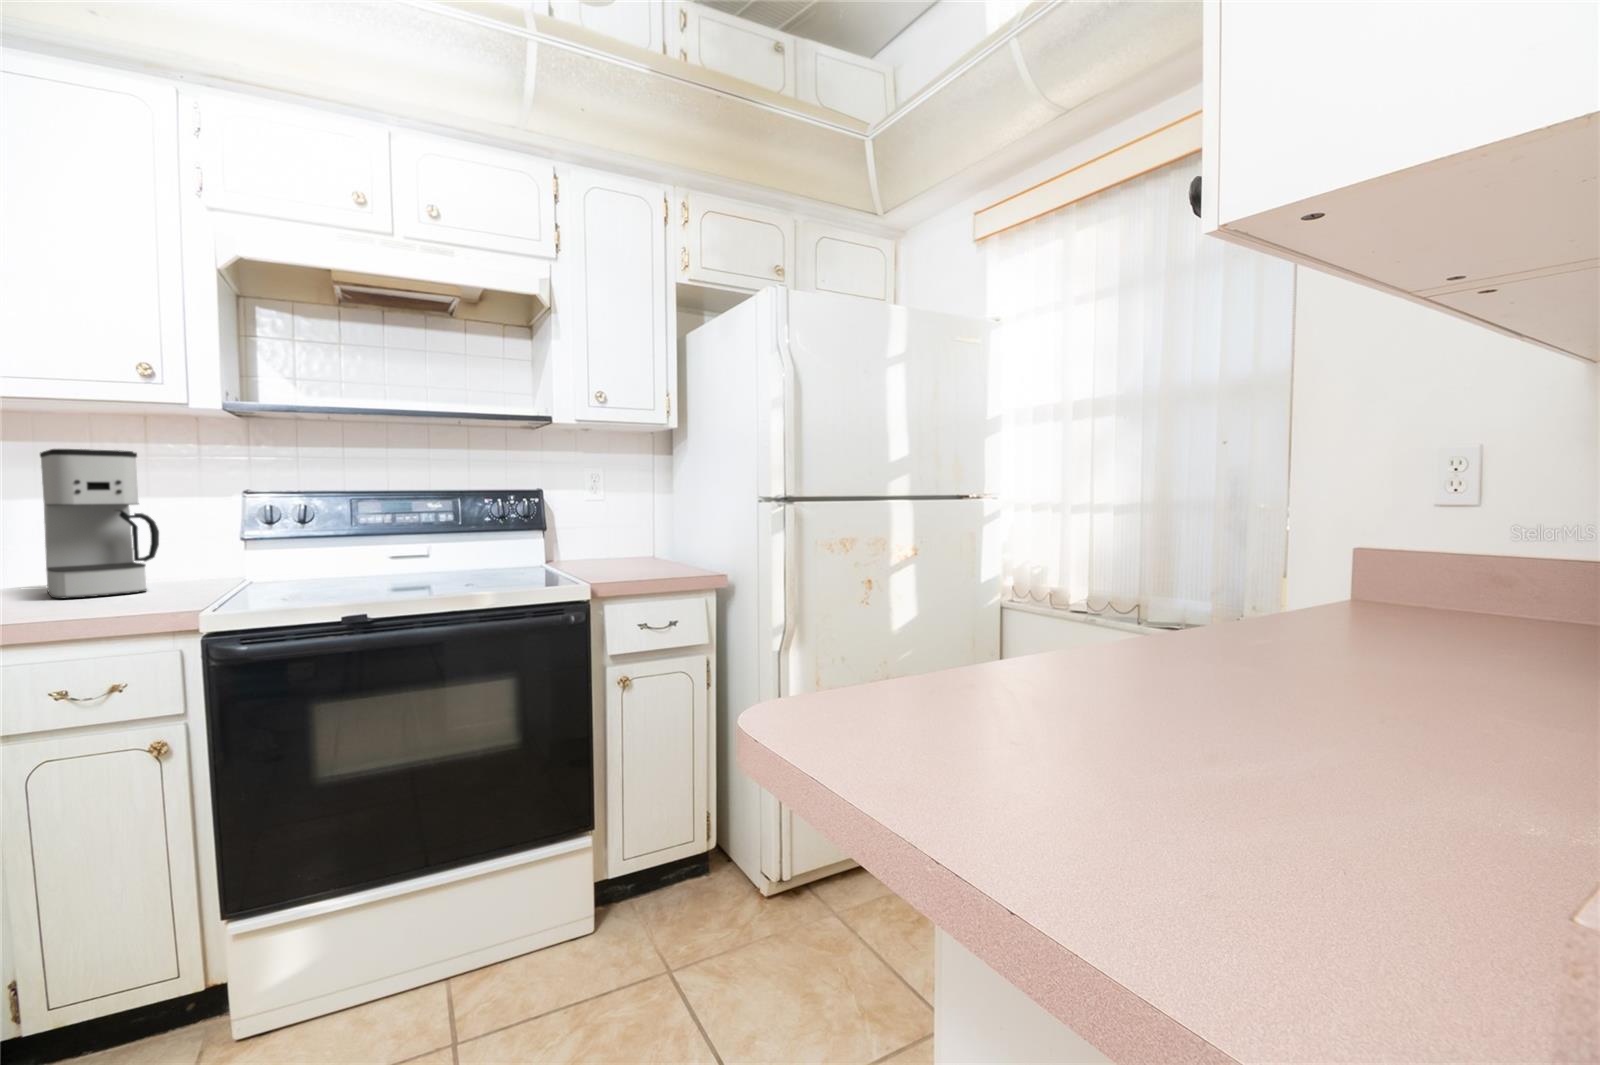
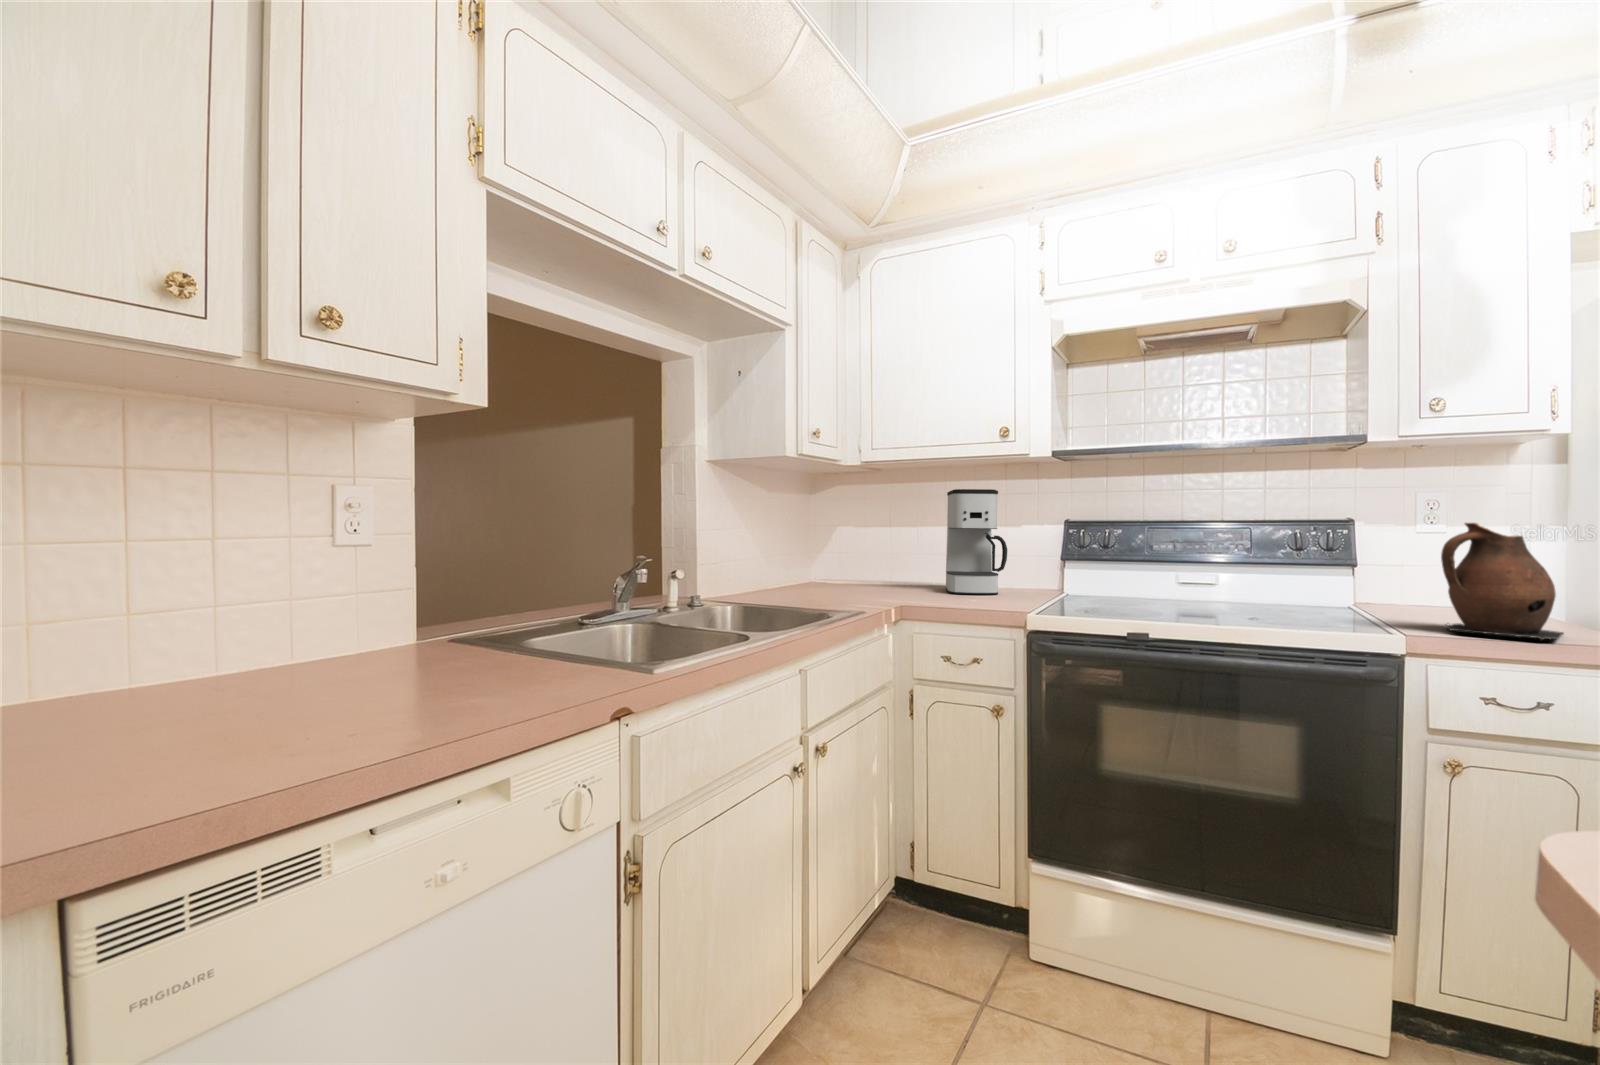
ceramic pitcher: none [610,490,680,577] -> present [1441,523,1564,640]

